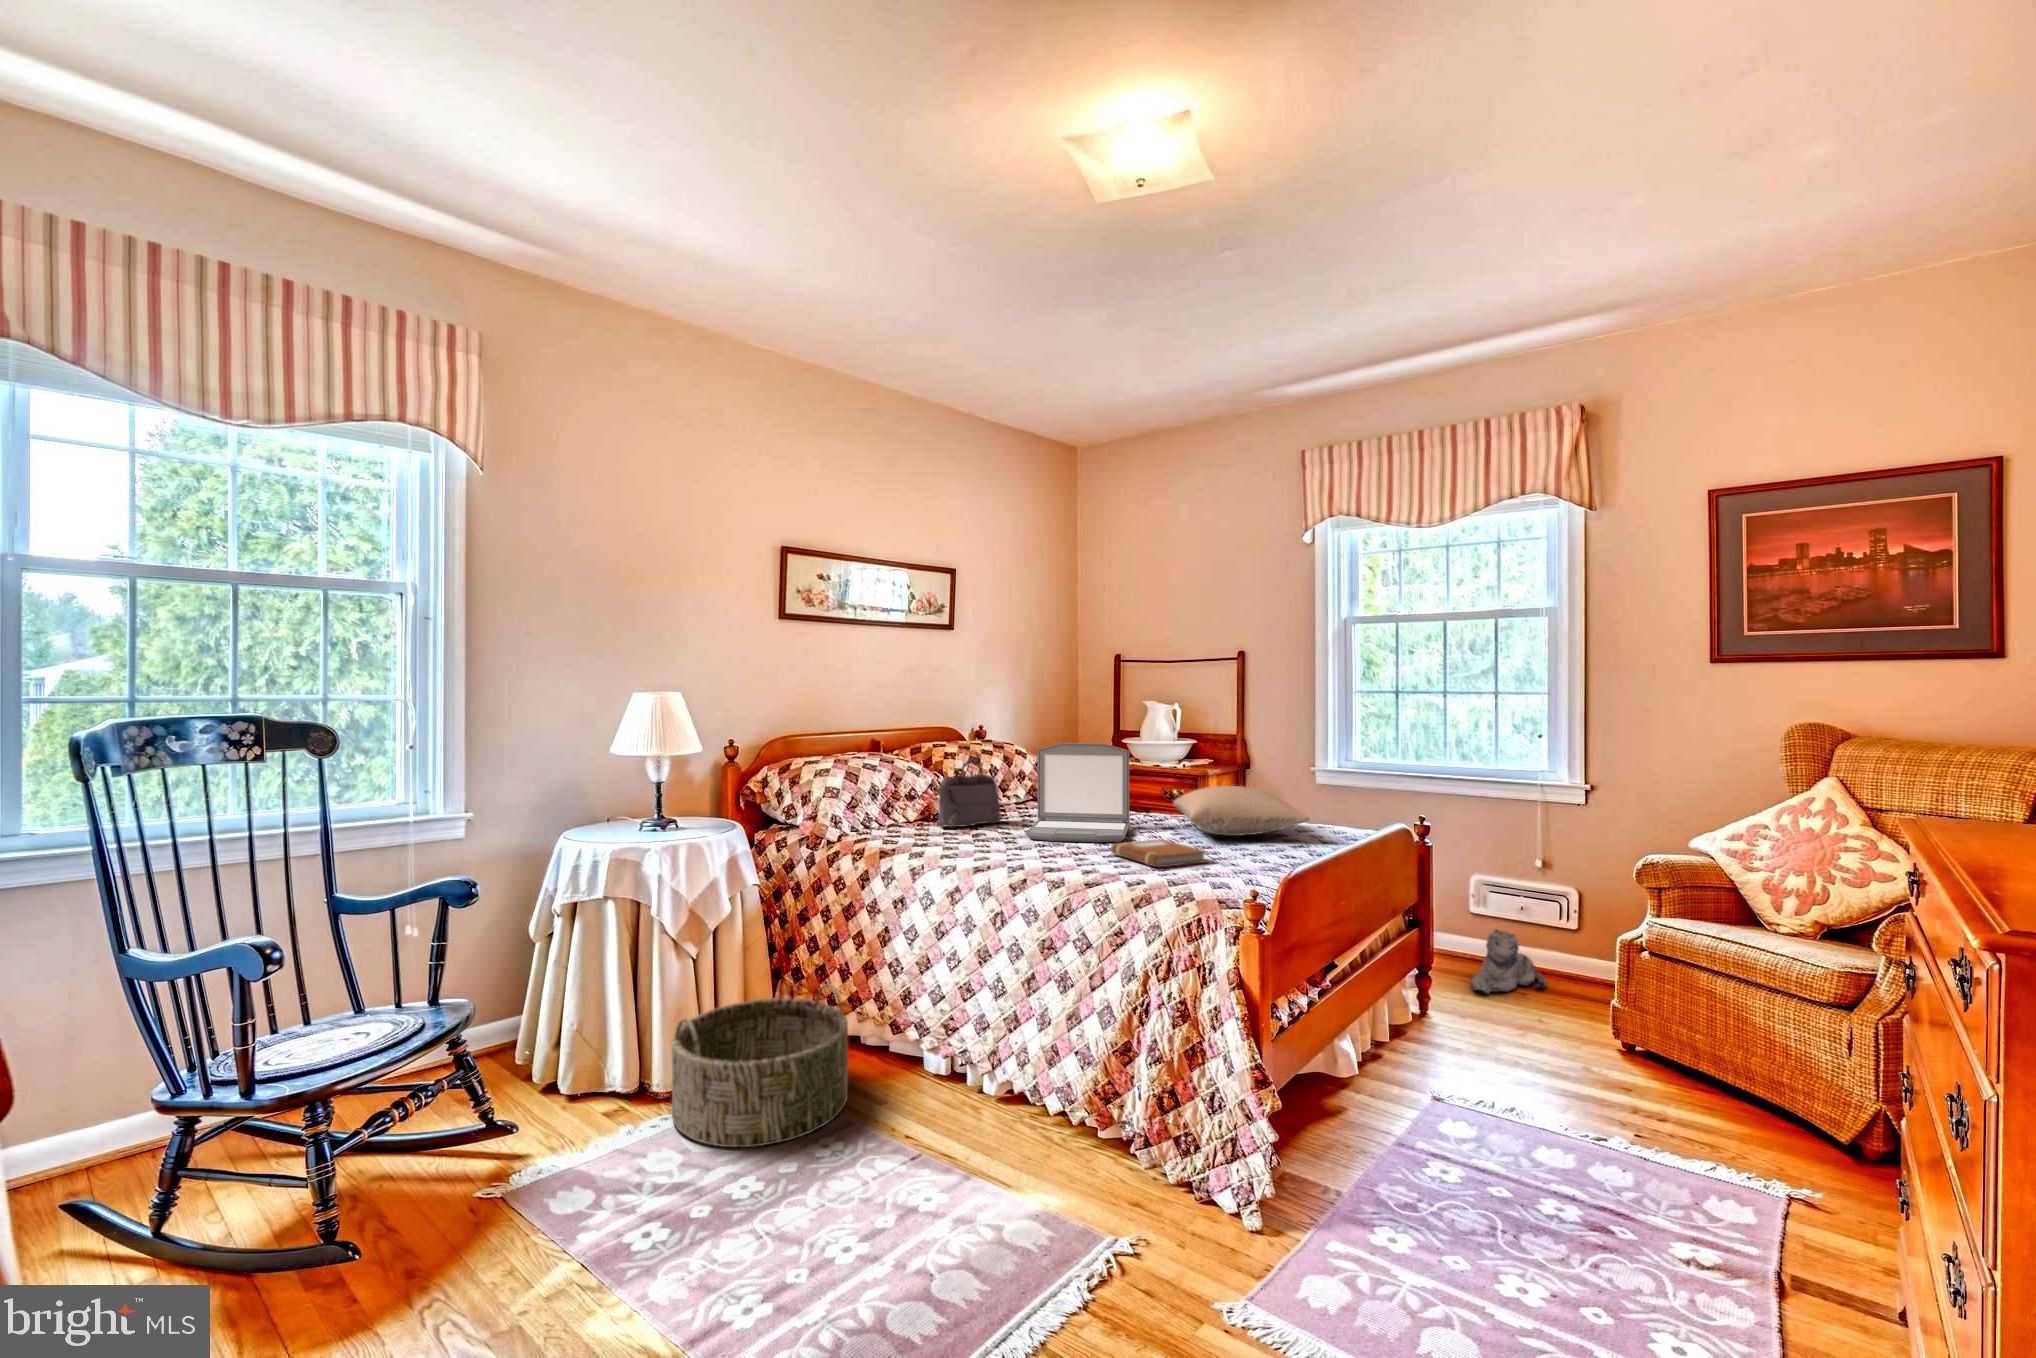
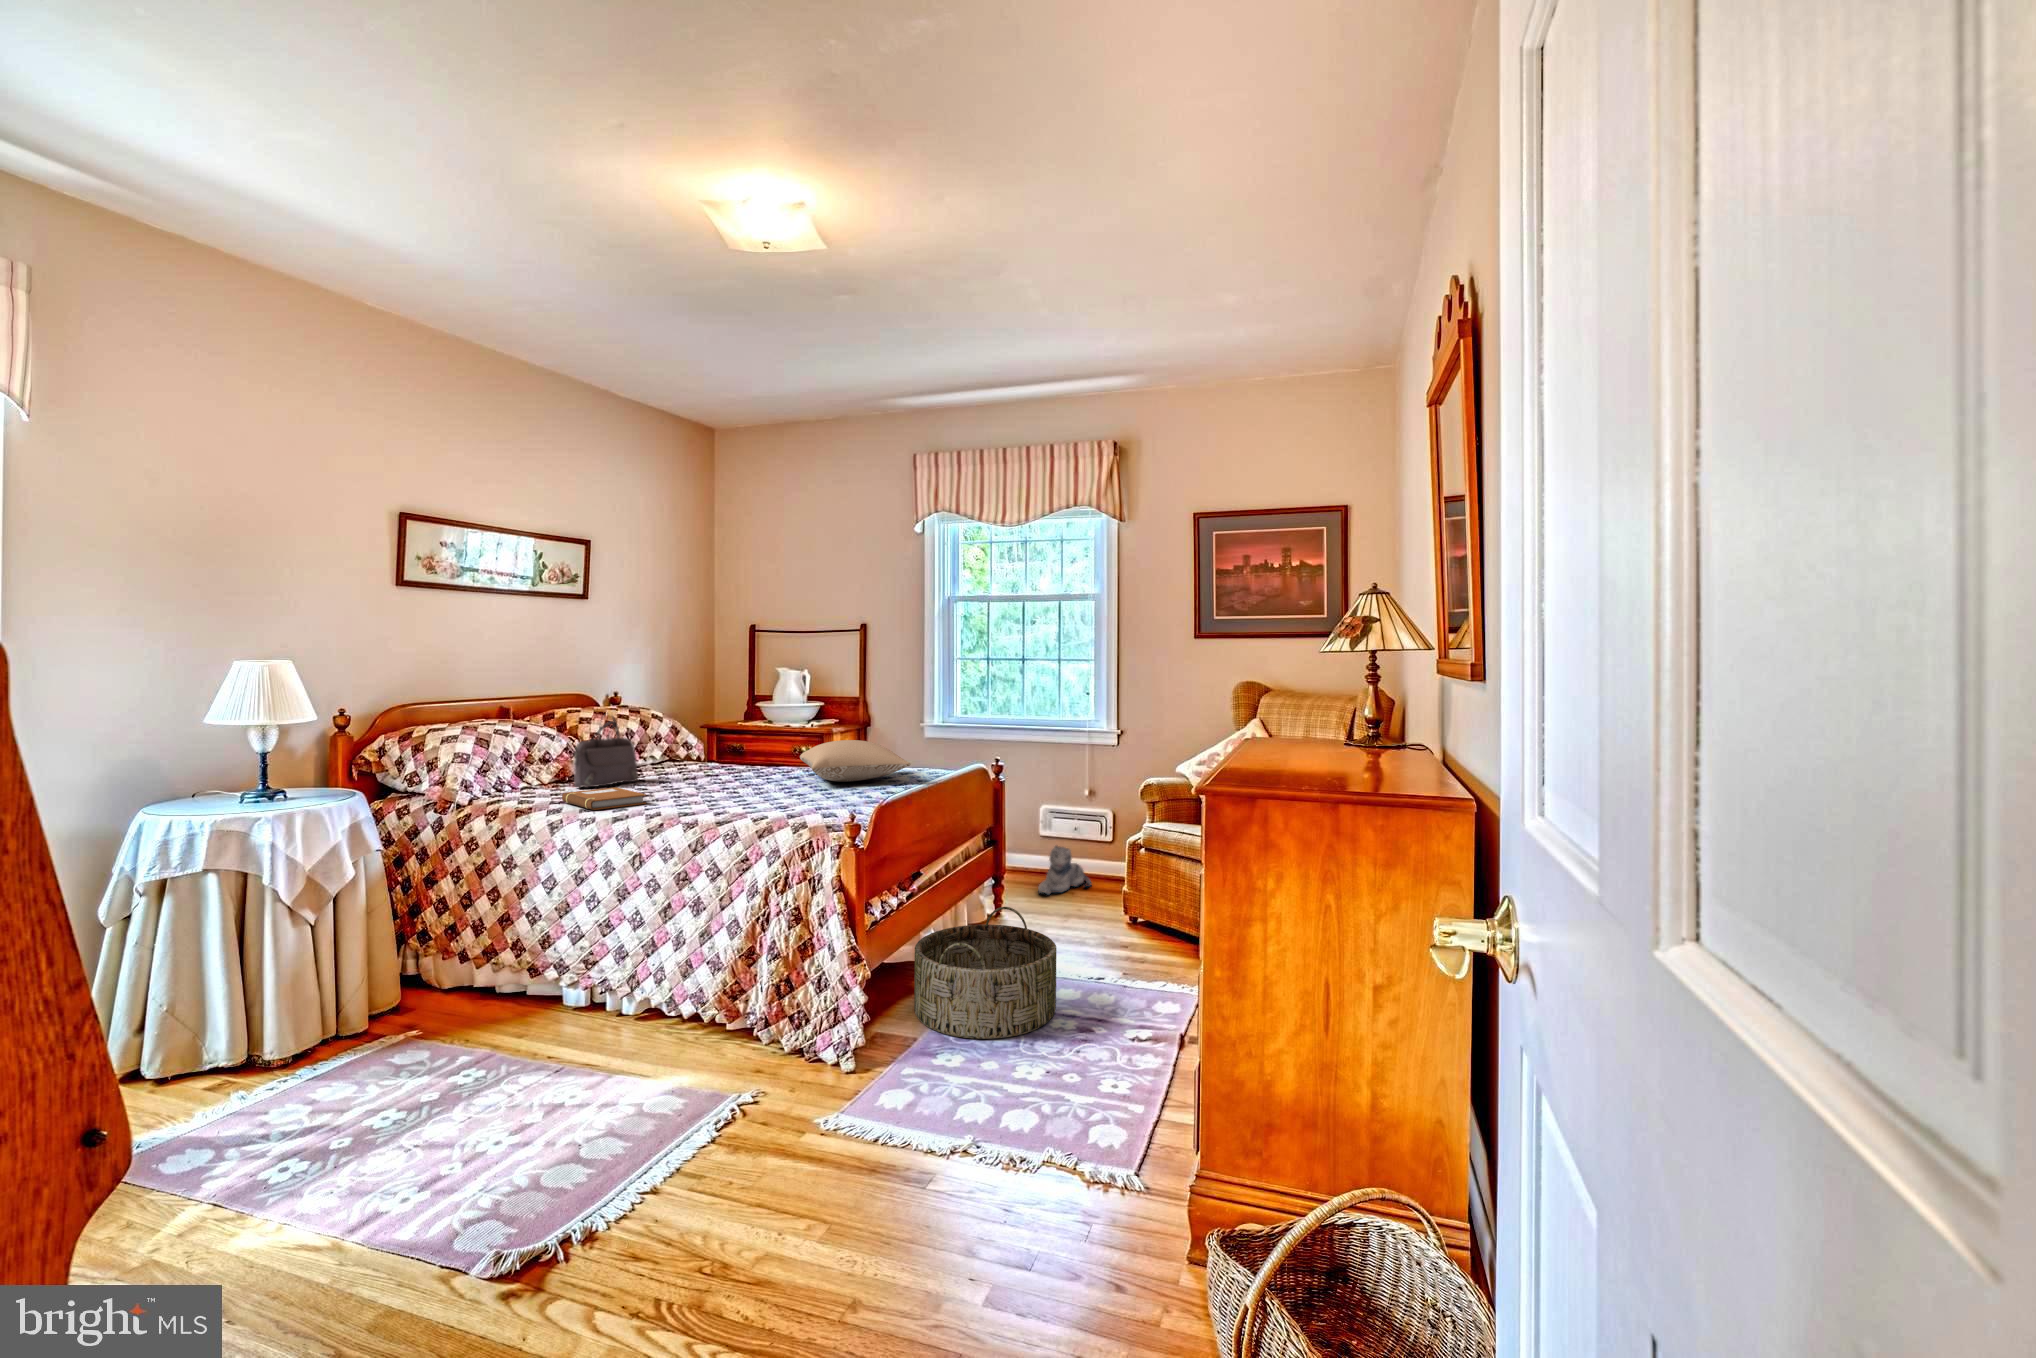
laptop: present [1026,743,1130,842] -> none [663,706,760,793]
notebook: present [1111,839,1207,867] -> present [562,787,646,810]
basket: present [672,984,848,1147] -> present [914,907,1057,1039]

